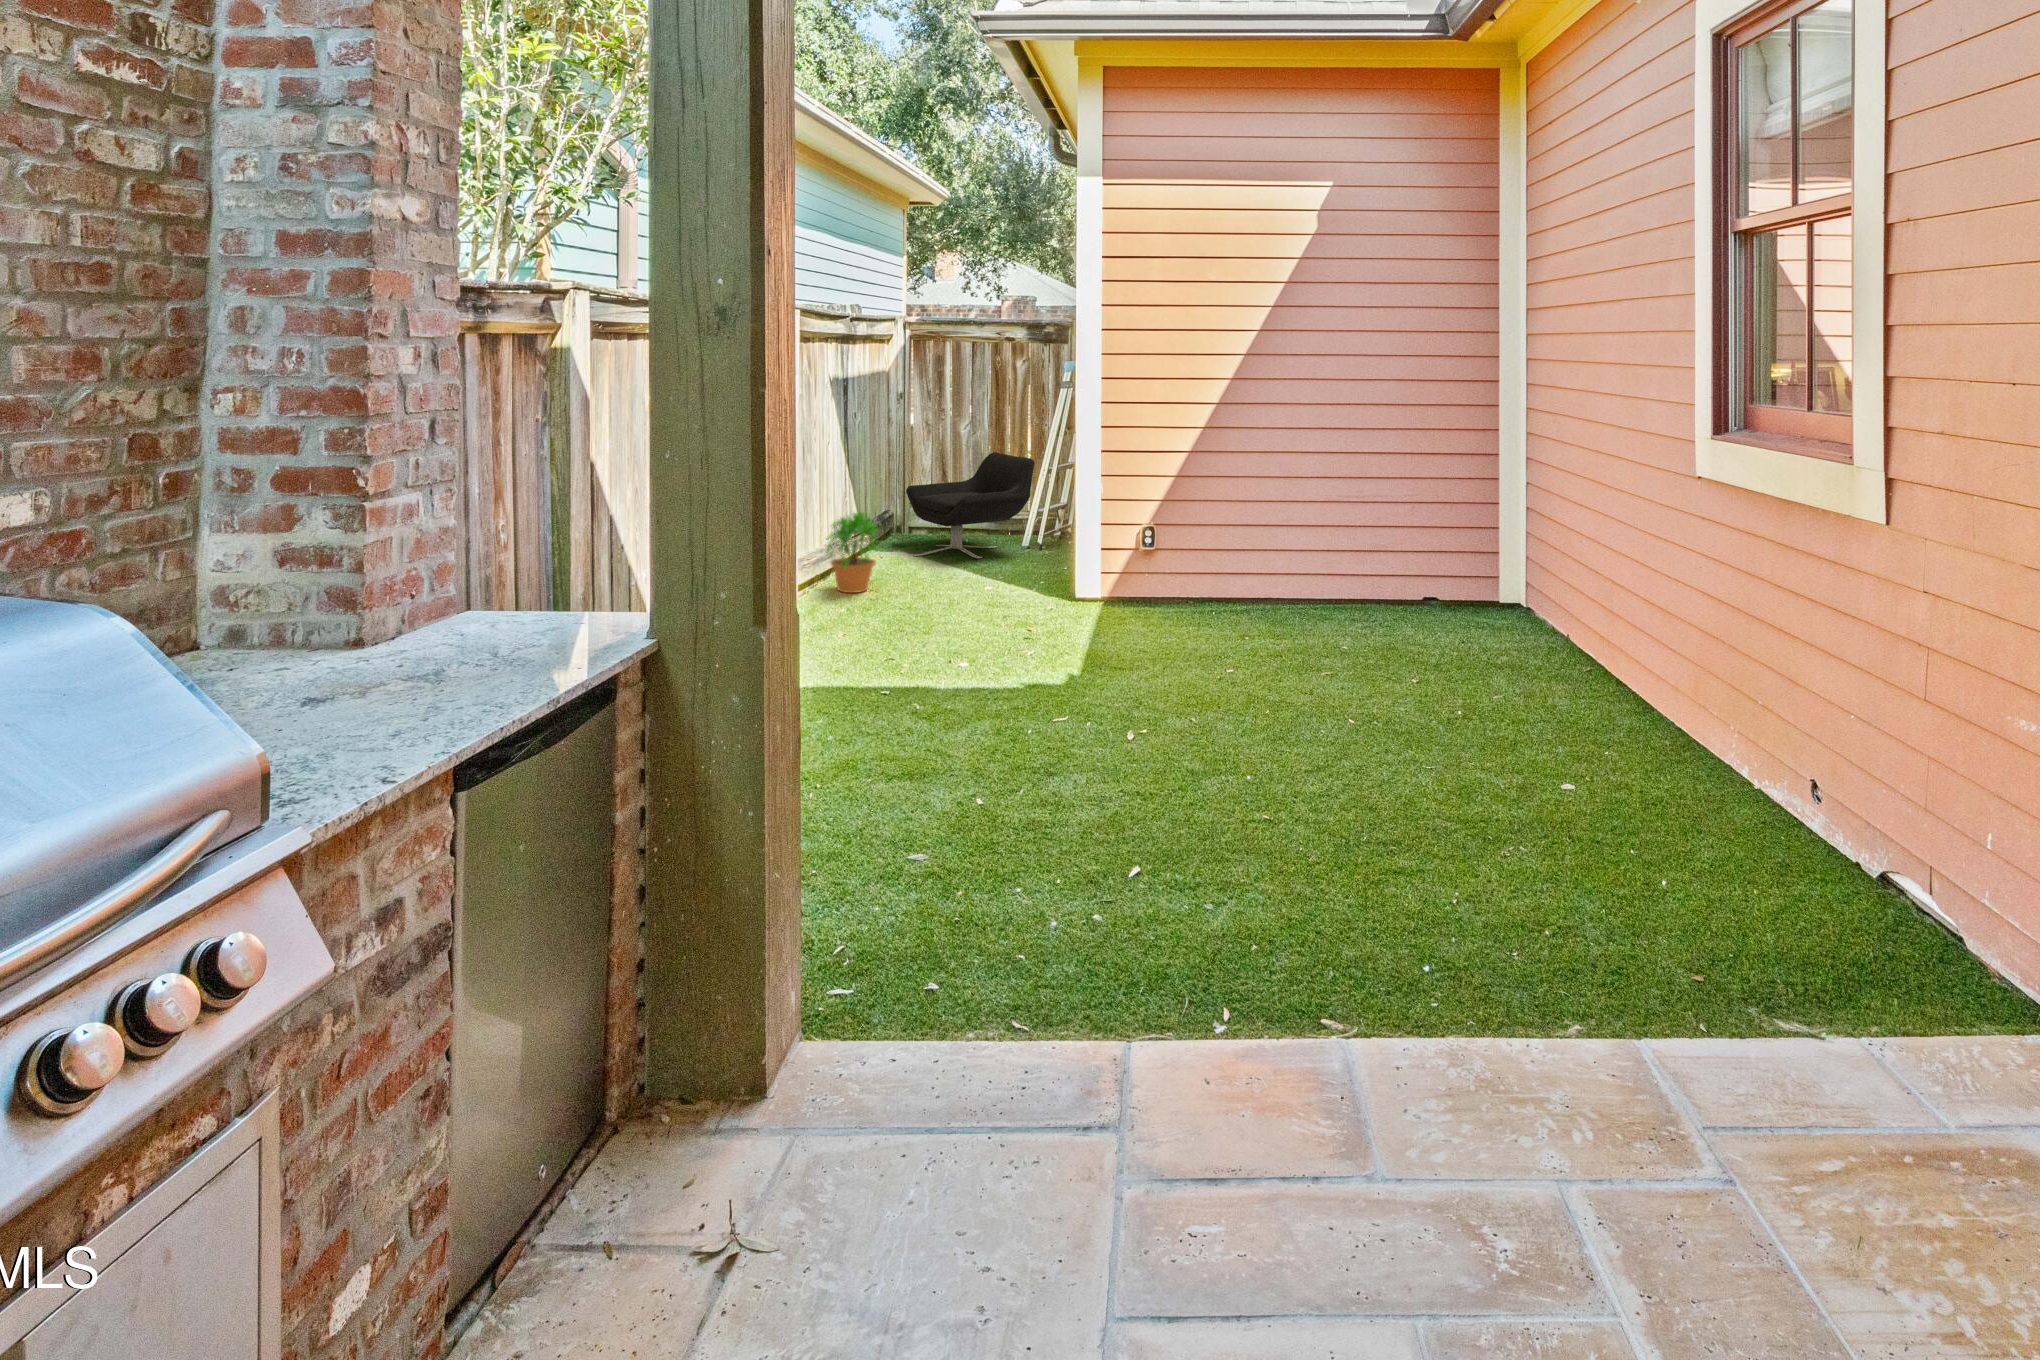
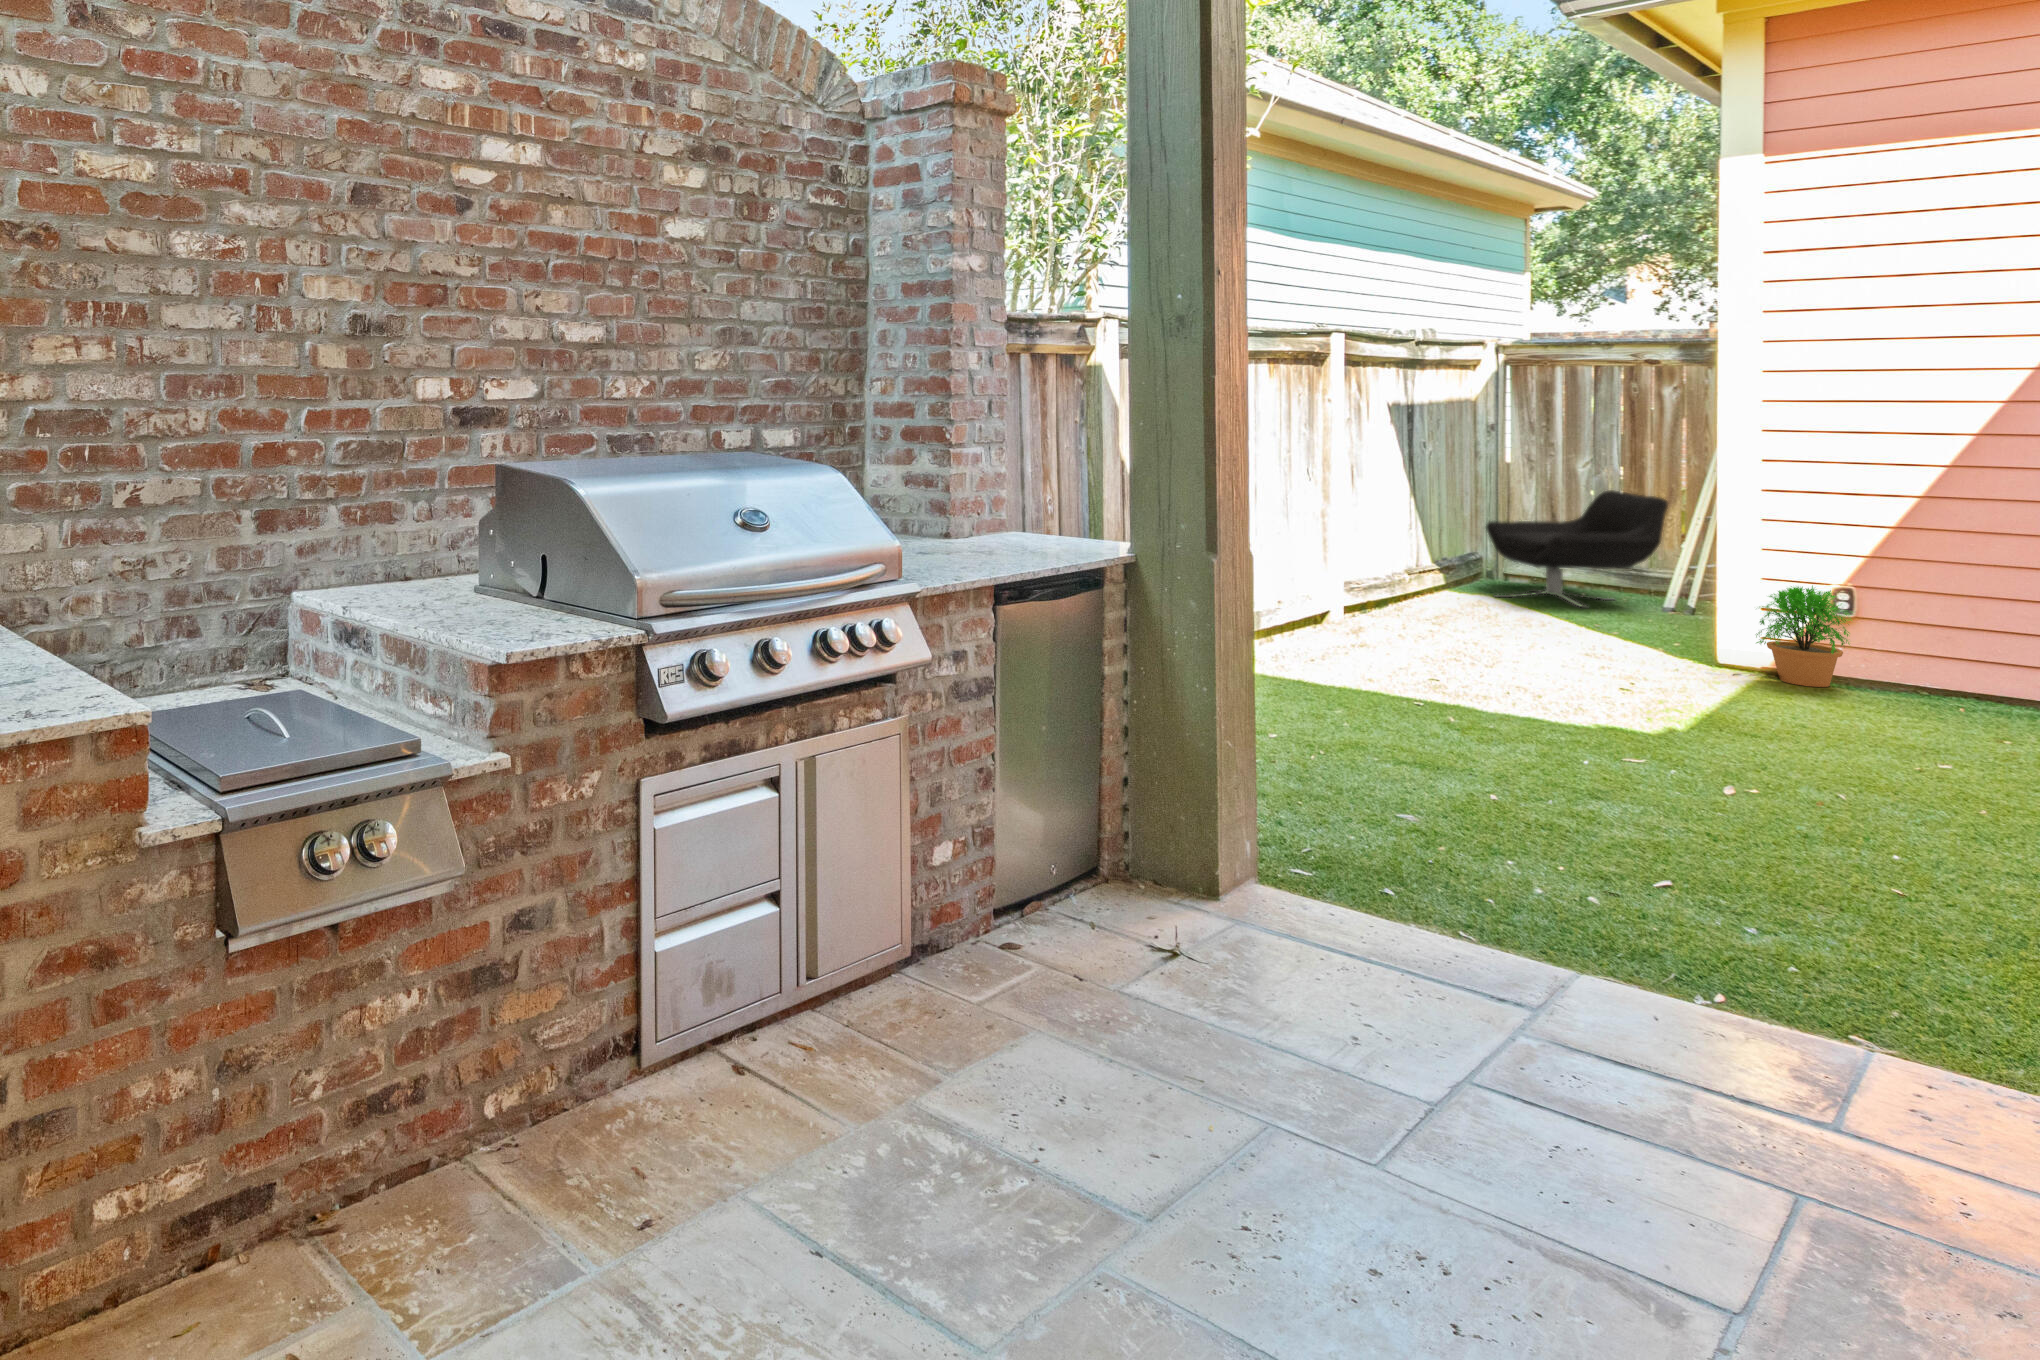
potted plant: present [826,512,880,593] -> present [1756,586,1852,687]

